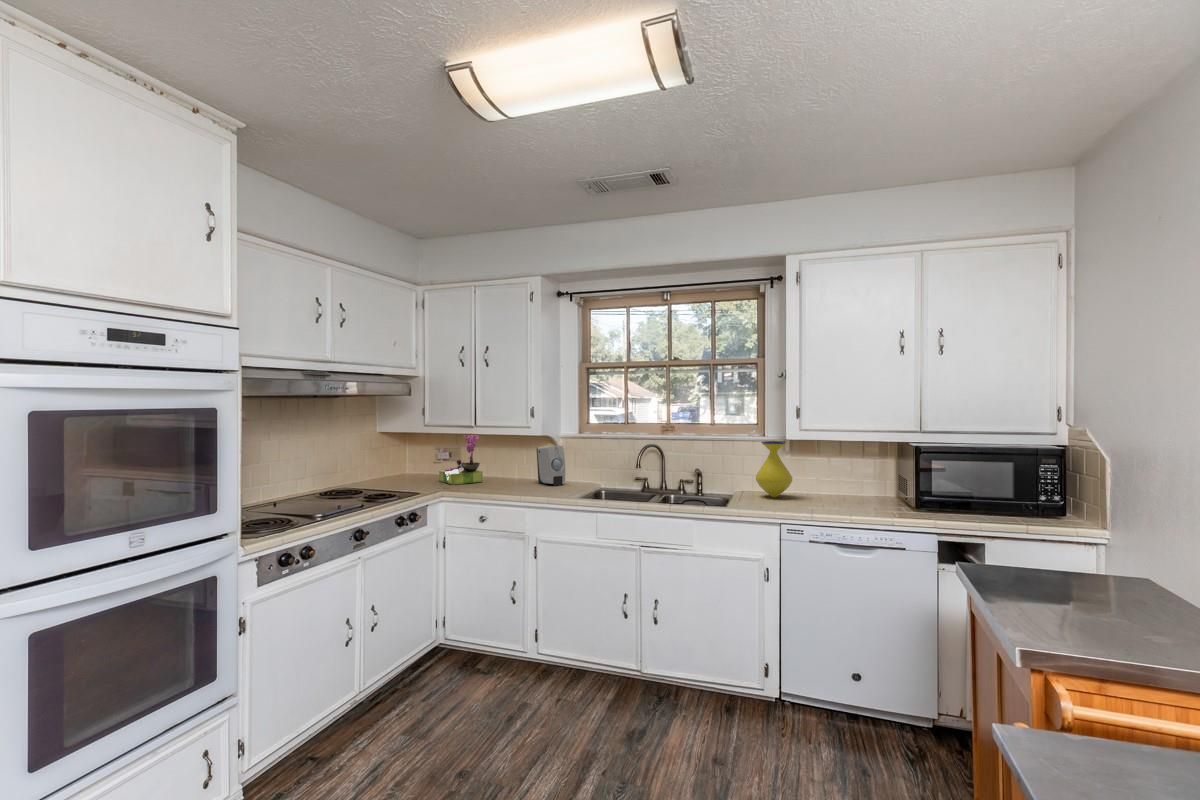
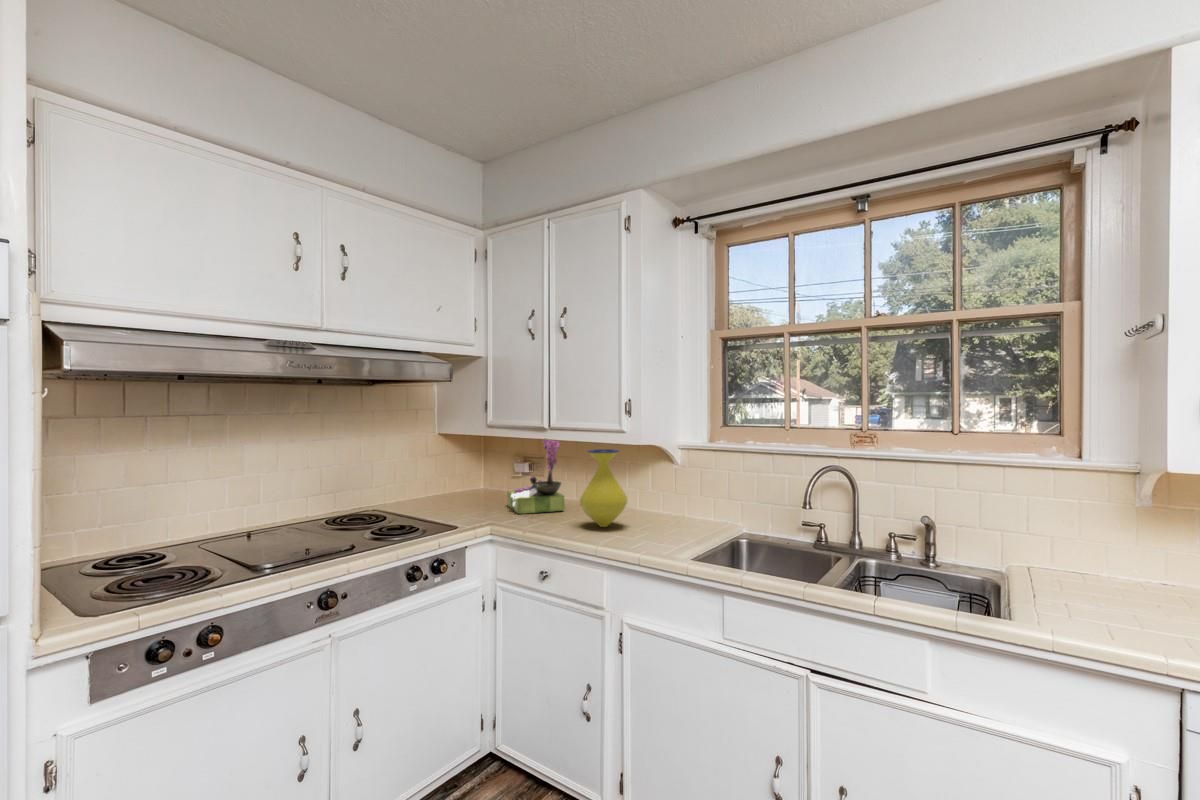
vase: present [756,441,792,497] -> present [580,449,627,527]
soap dispenser: present [537,446,565,485] -> none [644,462,686,525]

